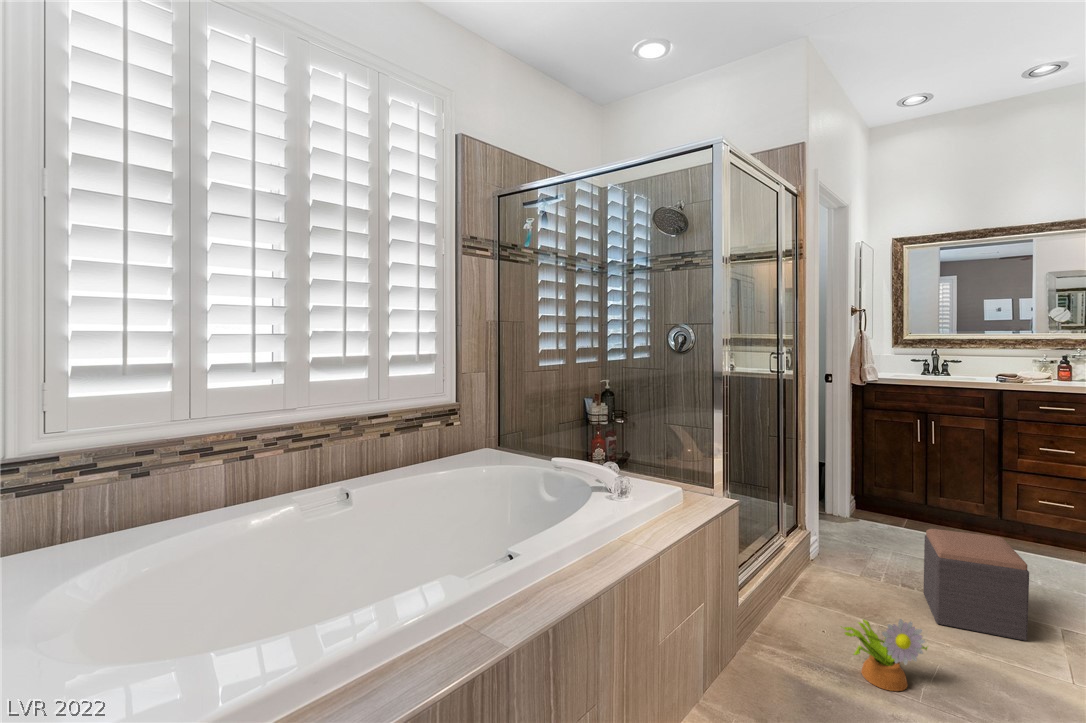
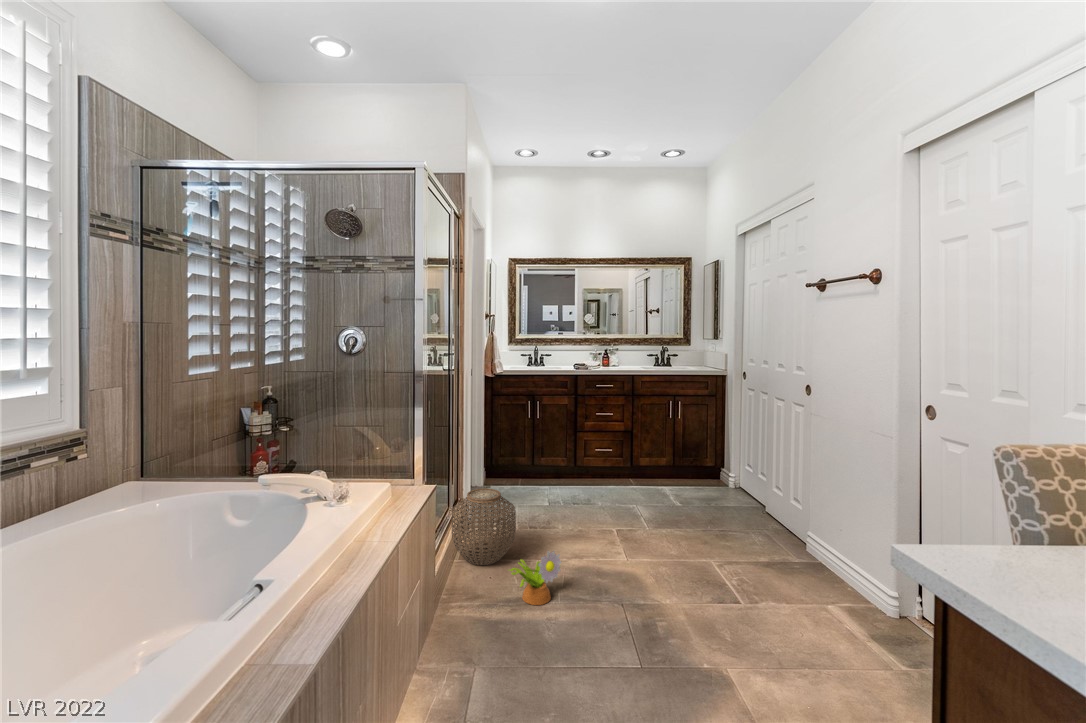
woven basket: none [778,517,868,614] -> present [452,488,516,565]
footstool: present [923,529,1029,641] -> none [545,480,605,549]

